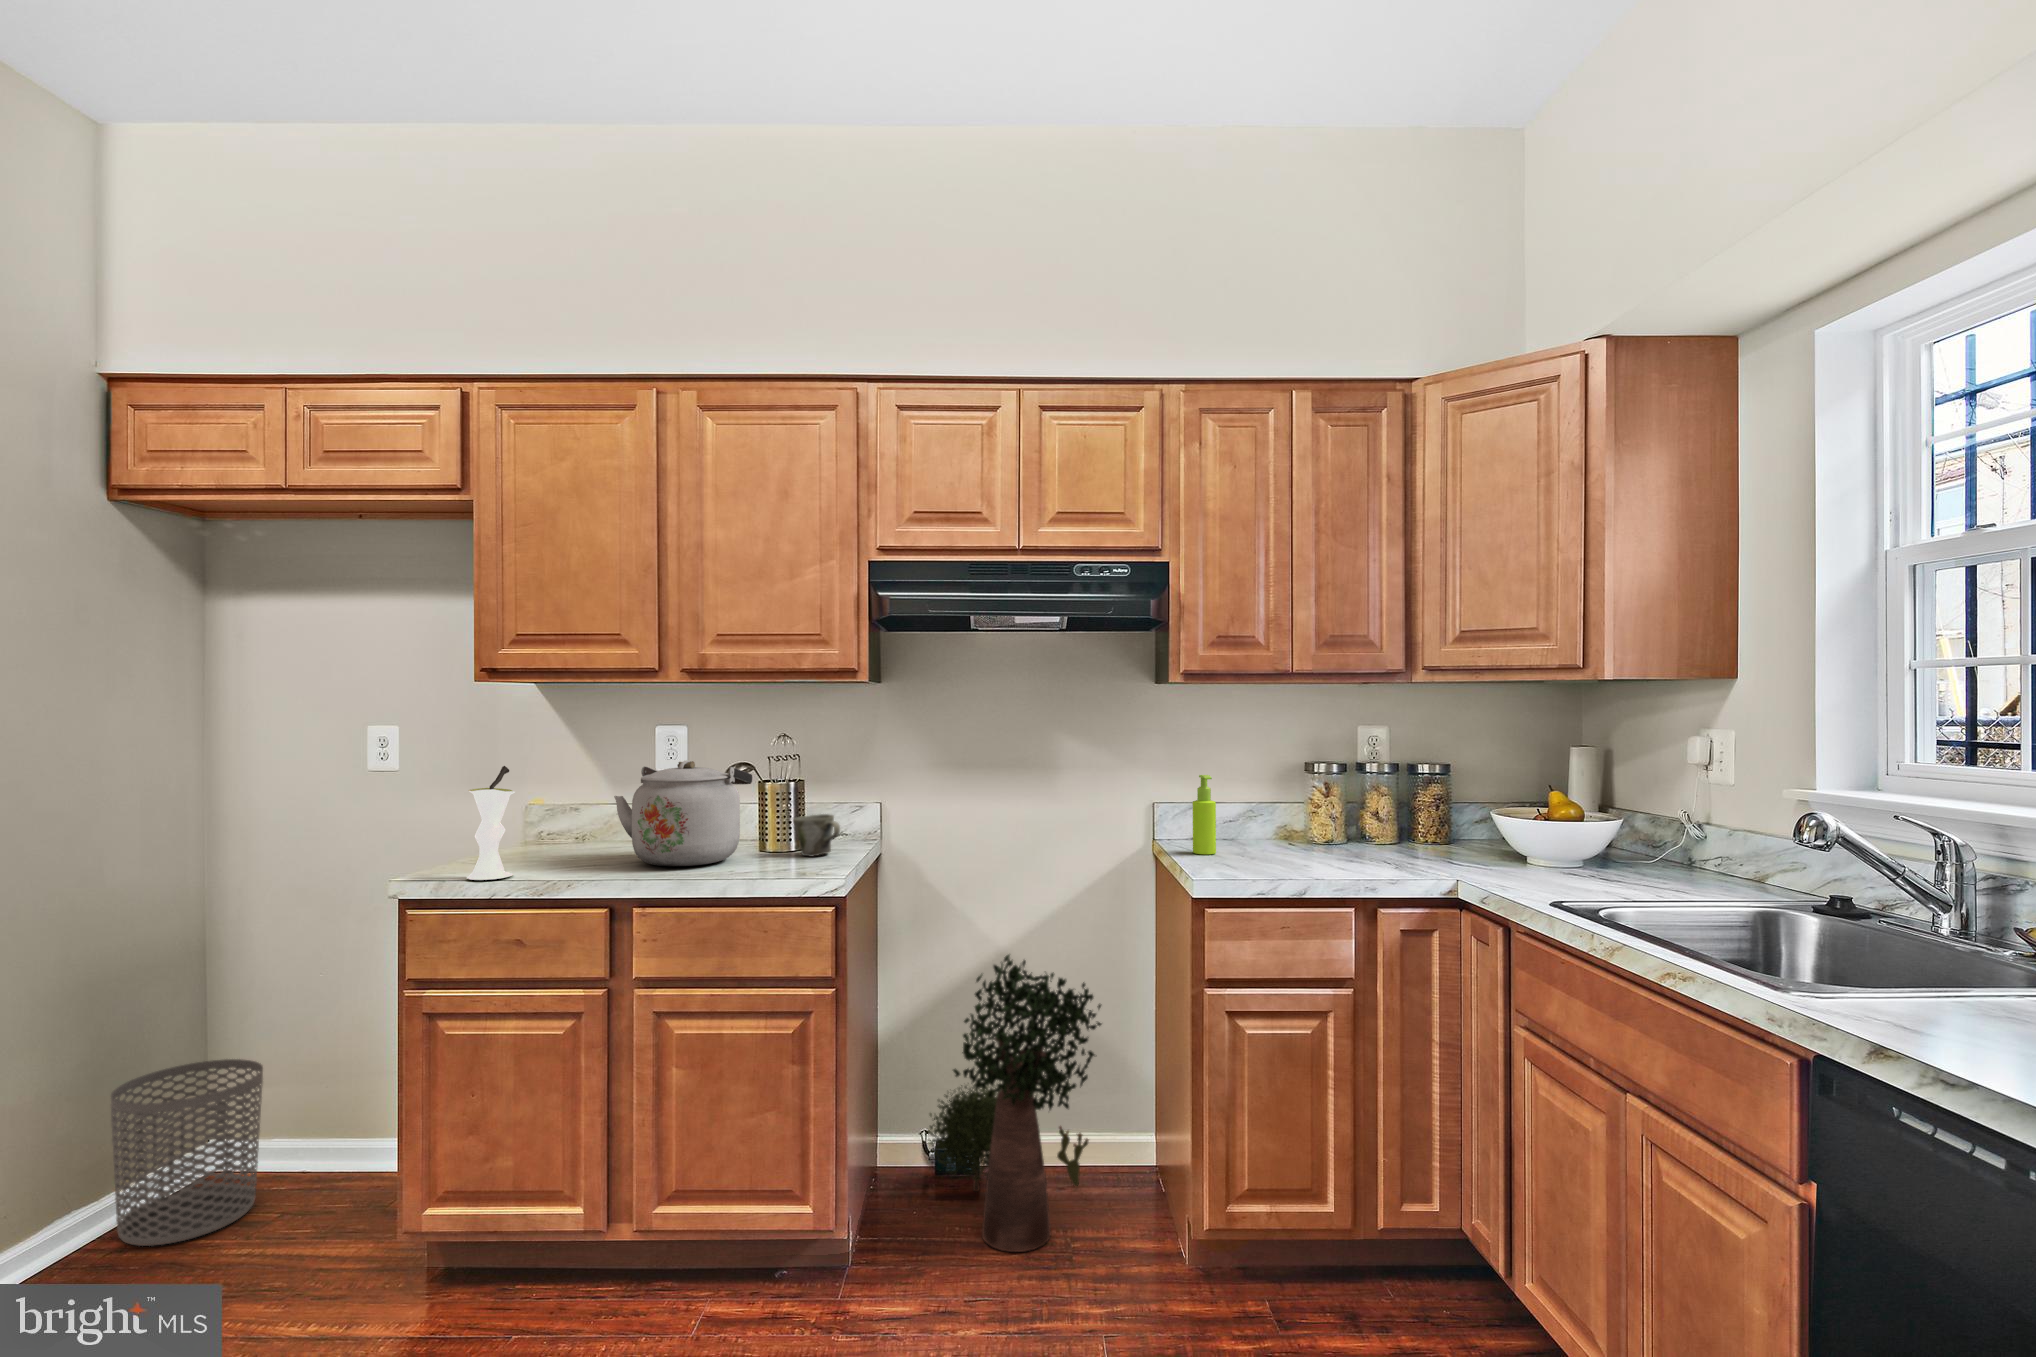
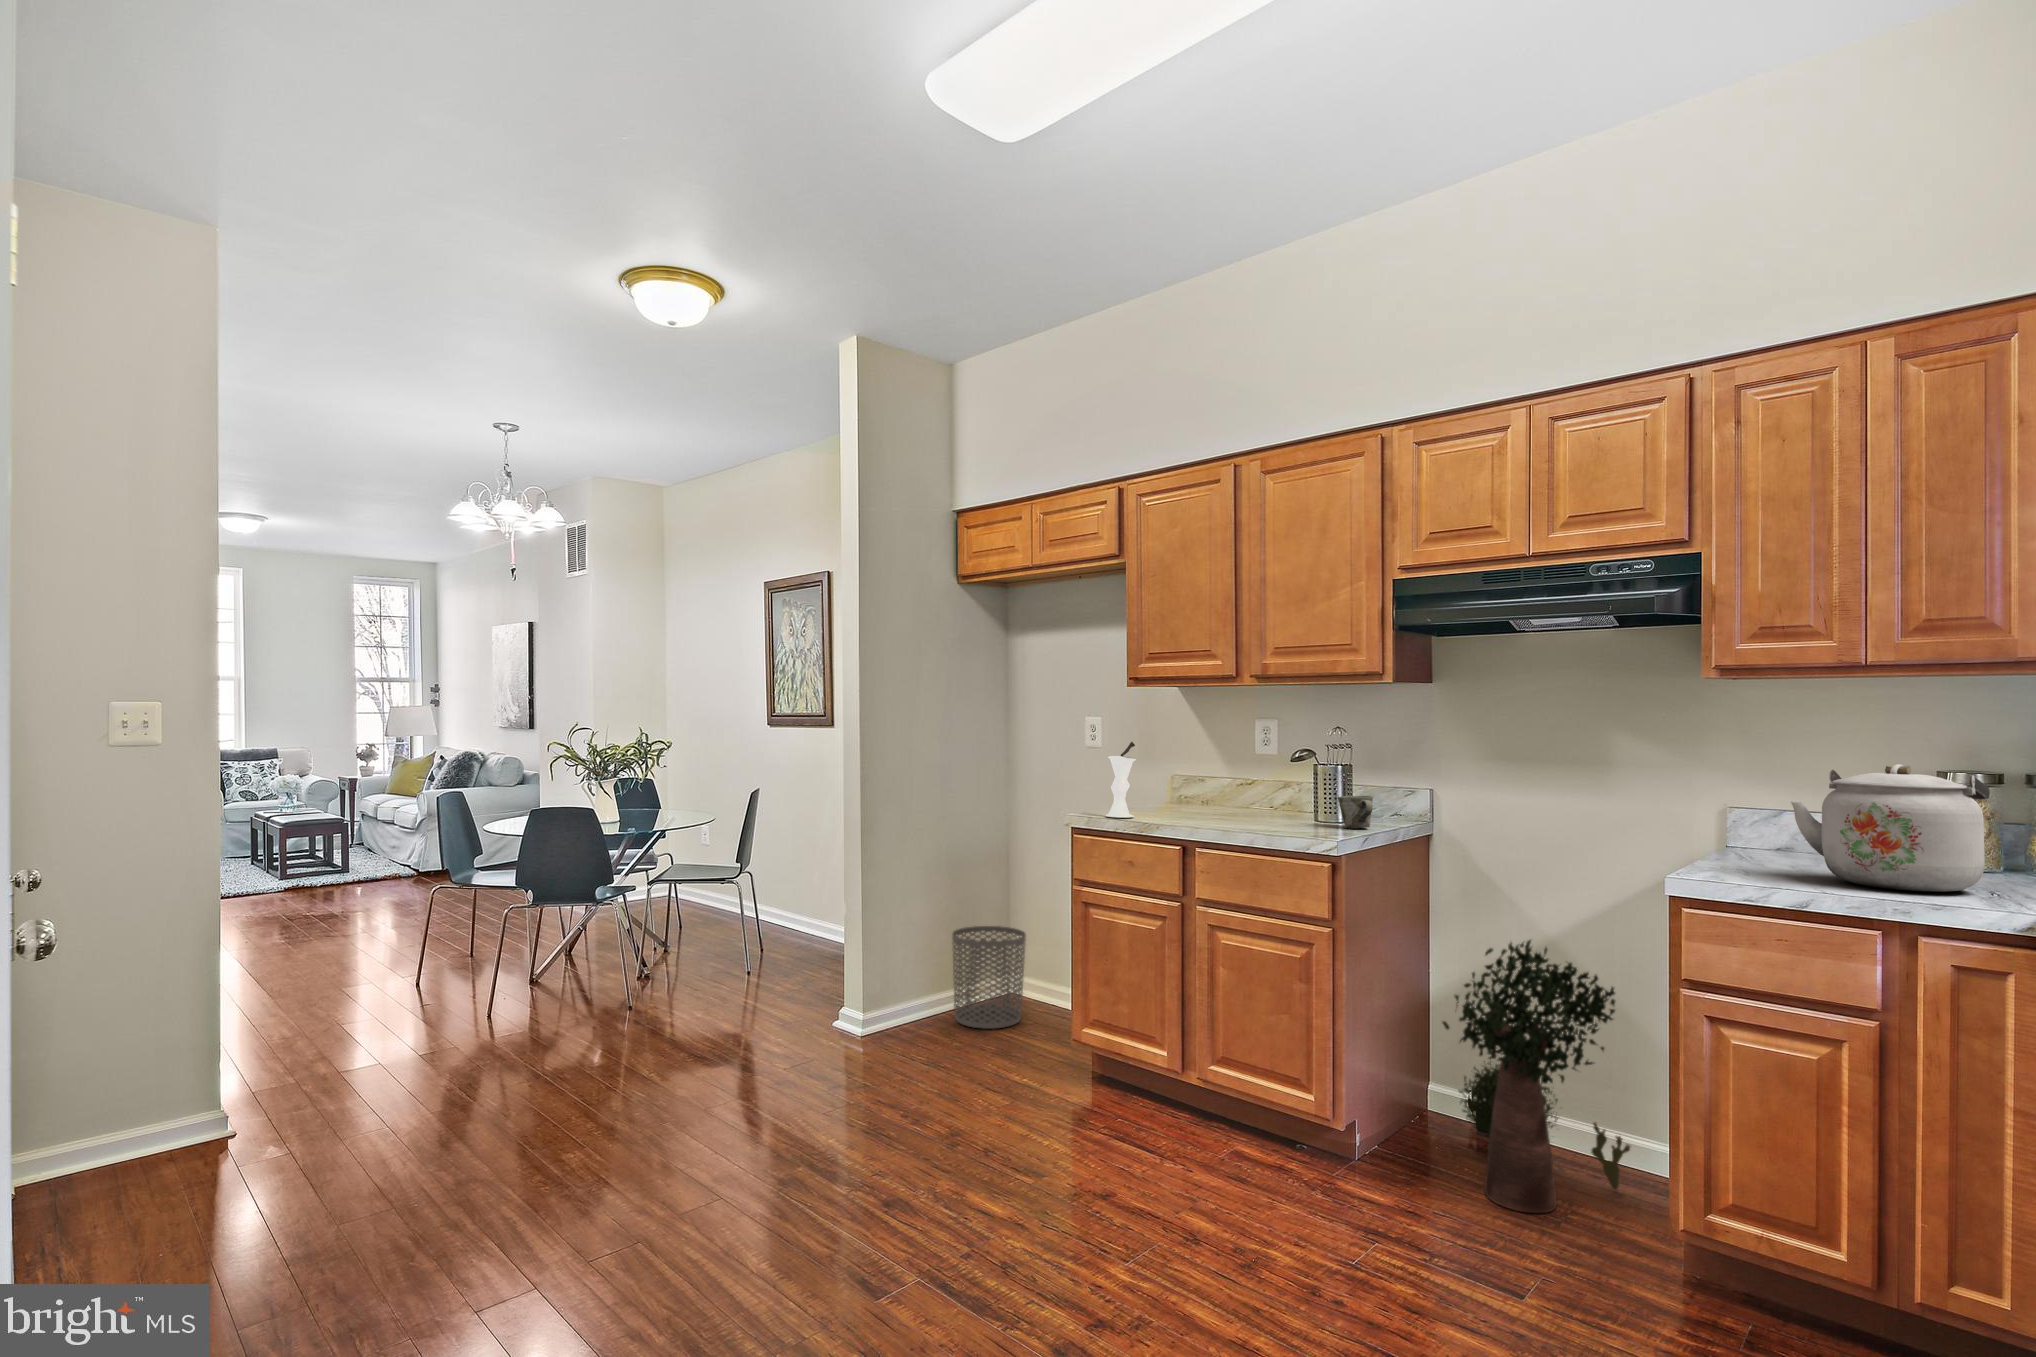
kettle: present [614,760,752,866] -> present [1791,764,1990,892]
soap dispenser: present [1193,775,1216,854] -> none [1736,779,1766,864]

